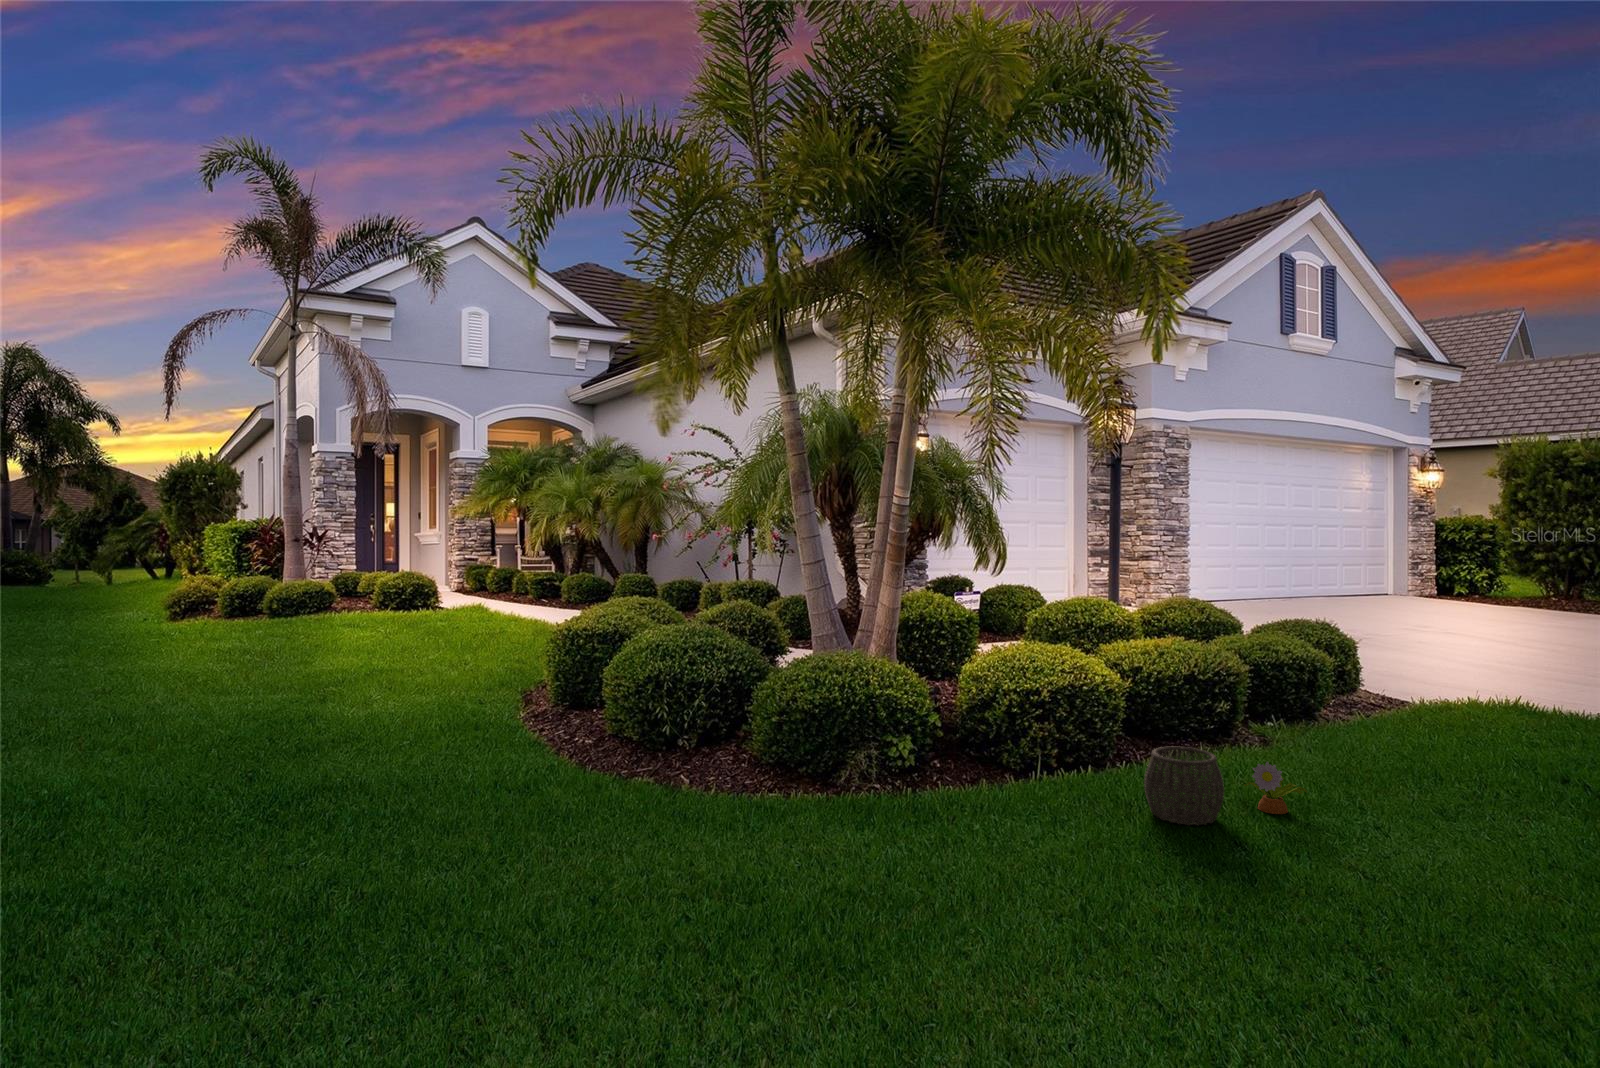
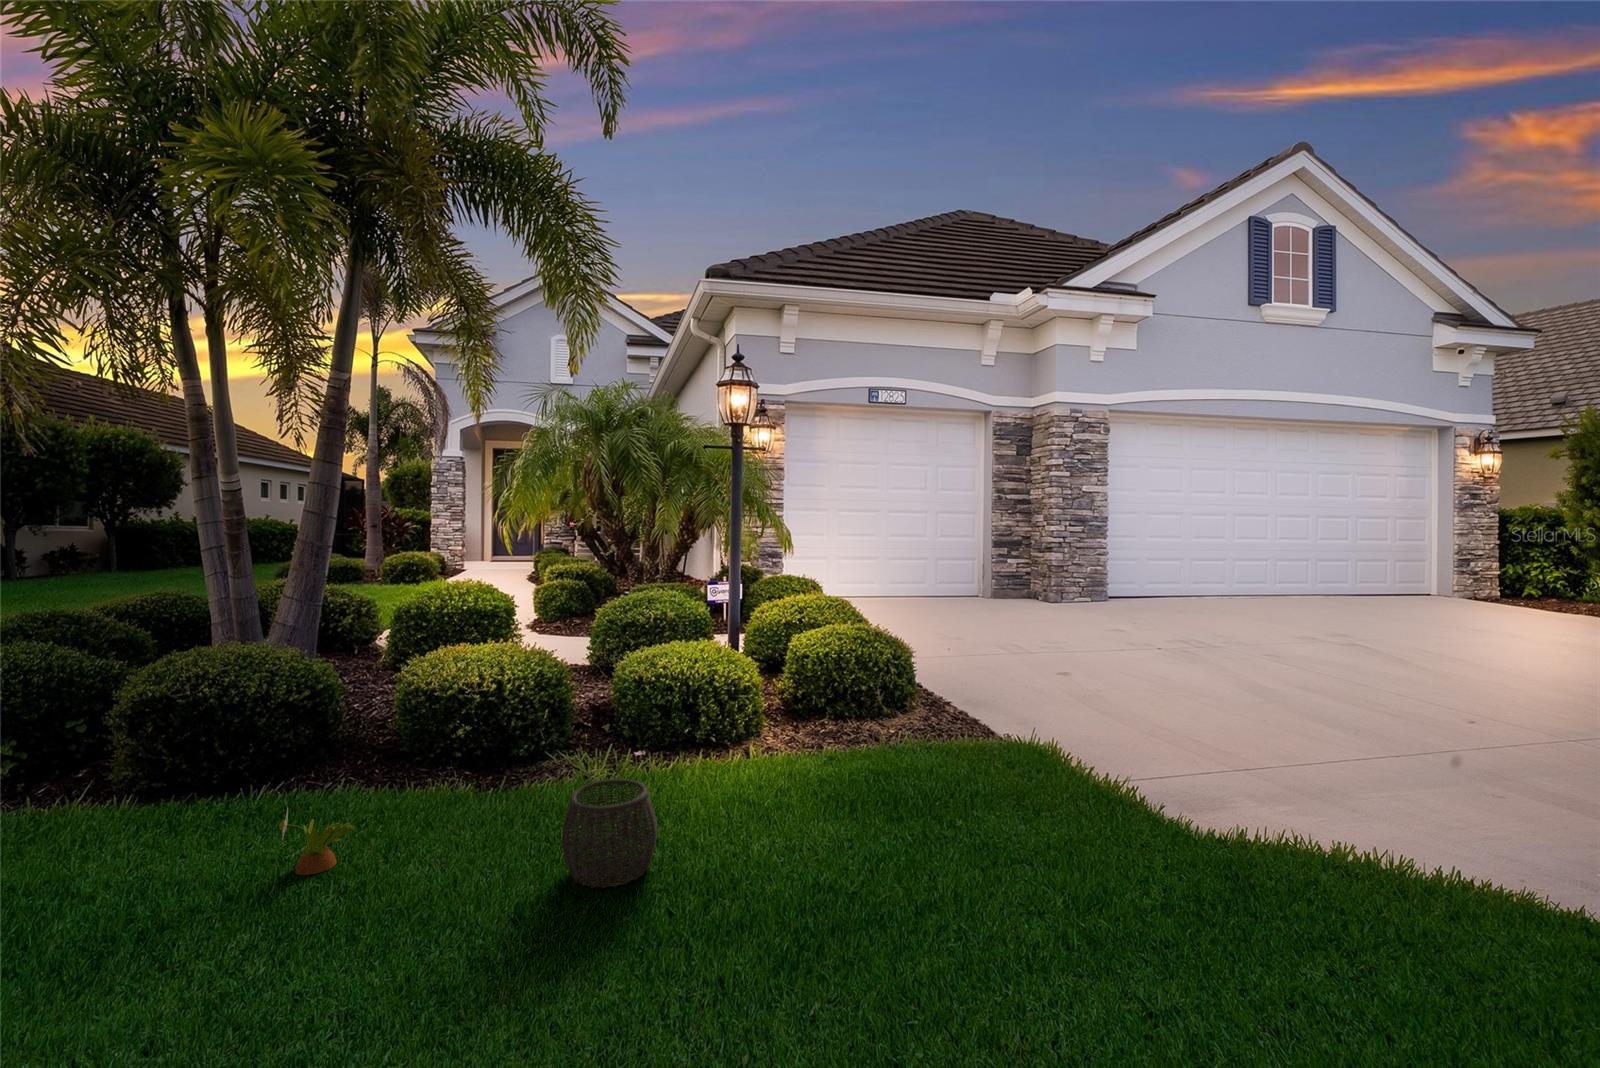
woven basket: present [1144,747,1224,826] -> present [562,779,657,888]

